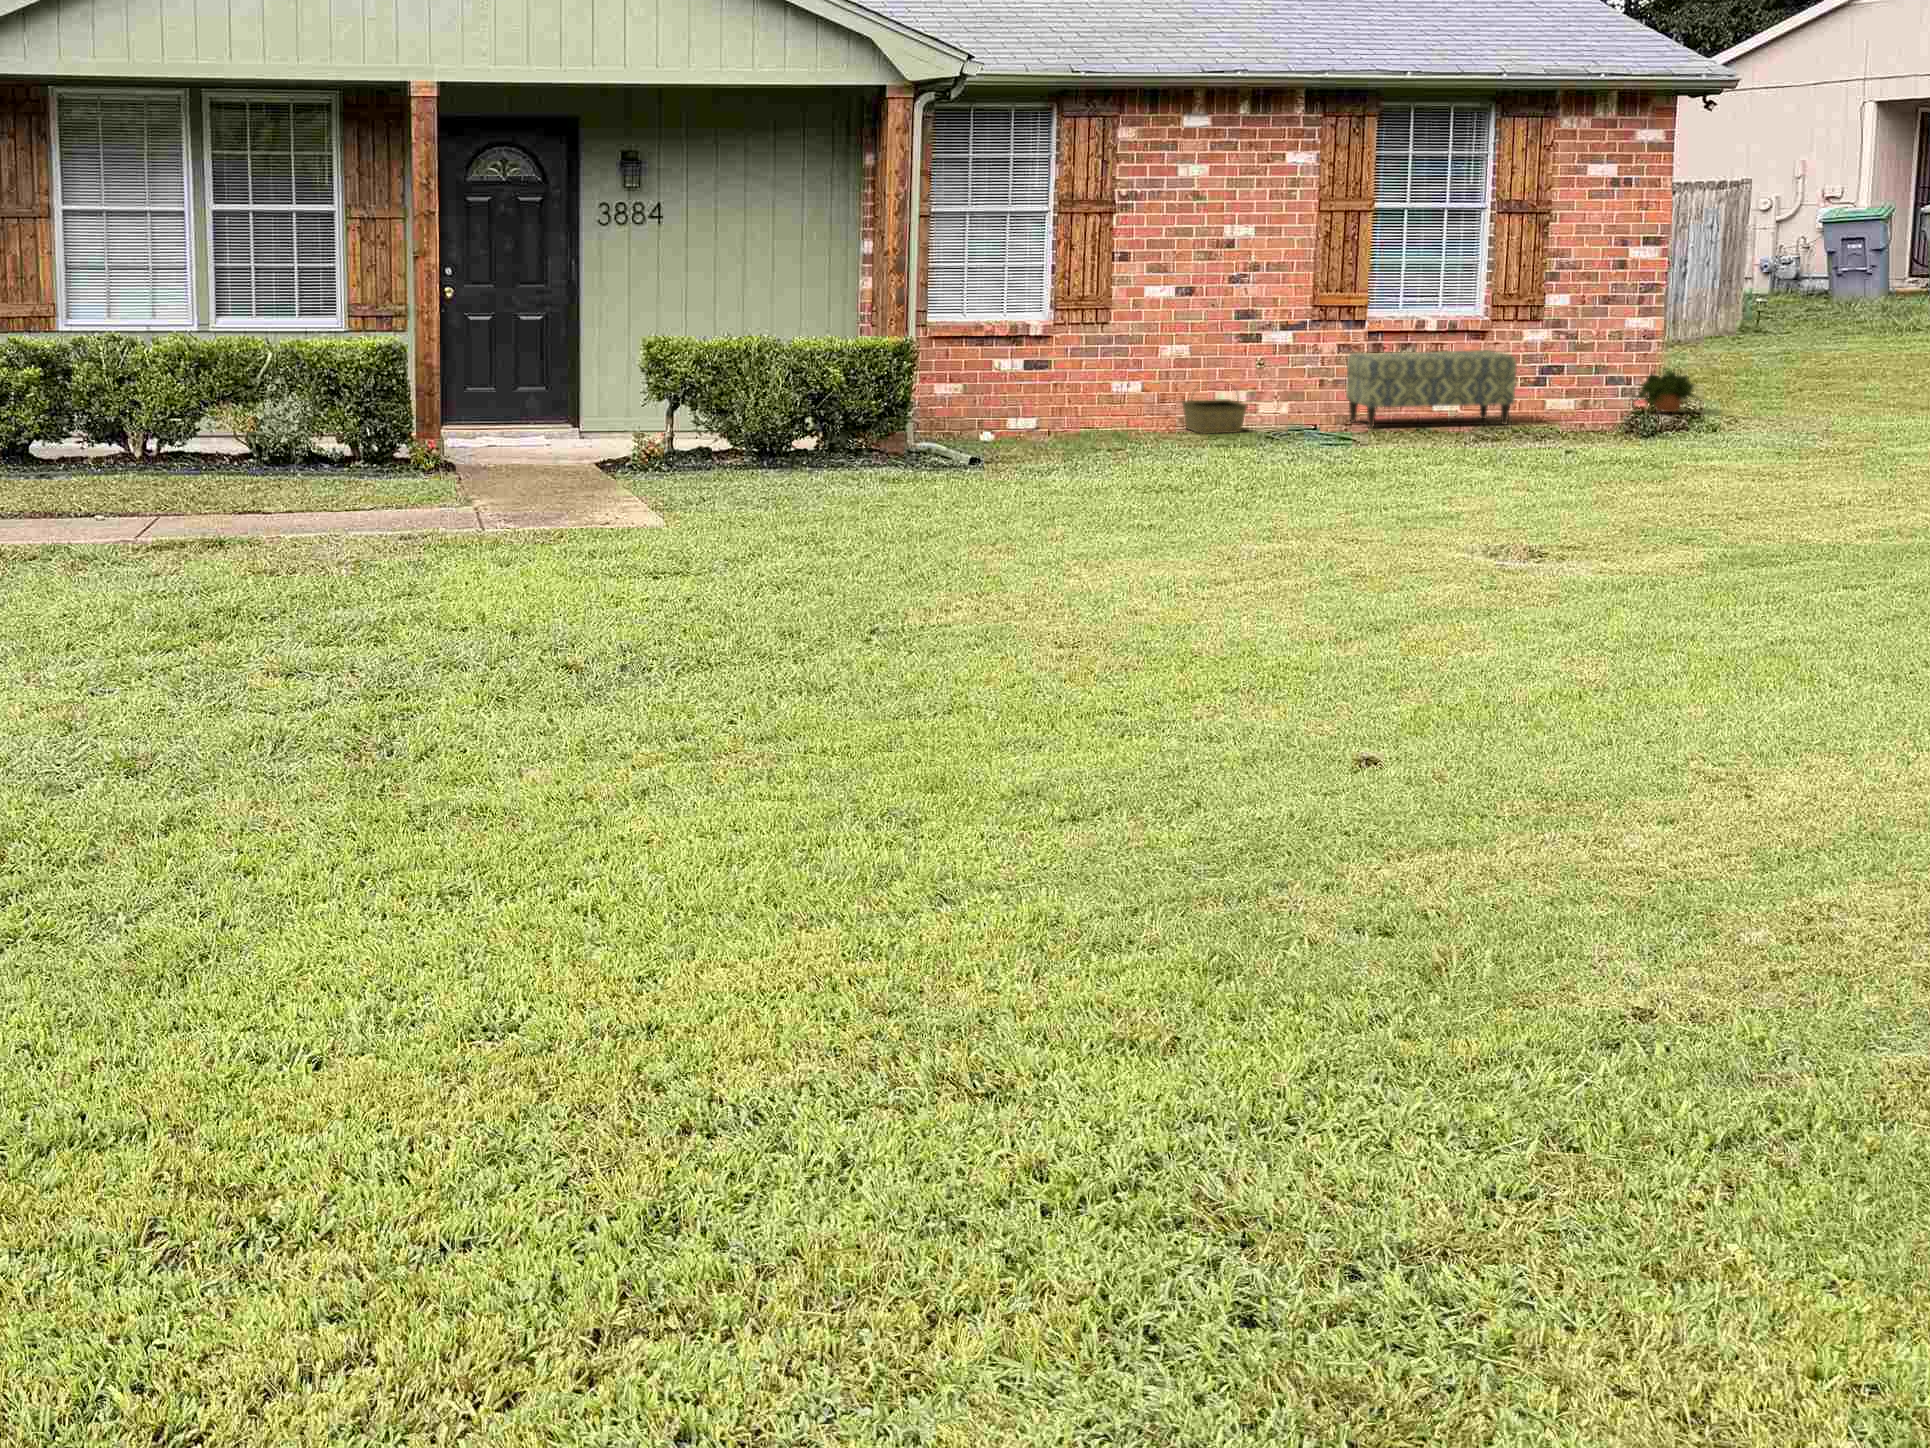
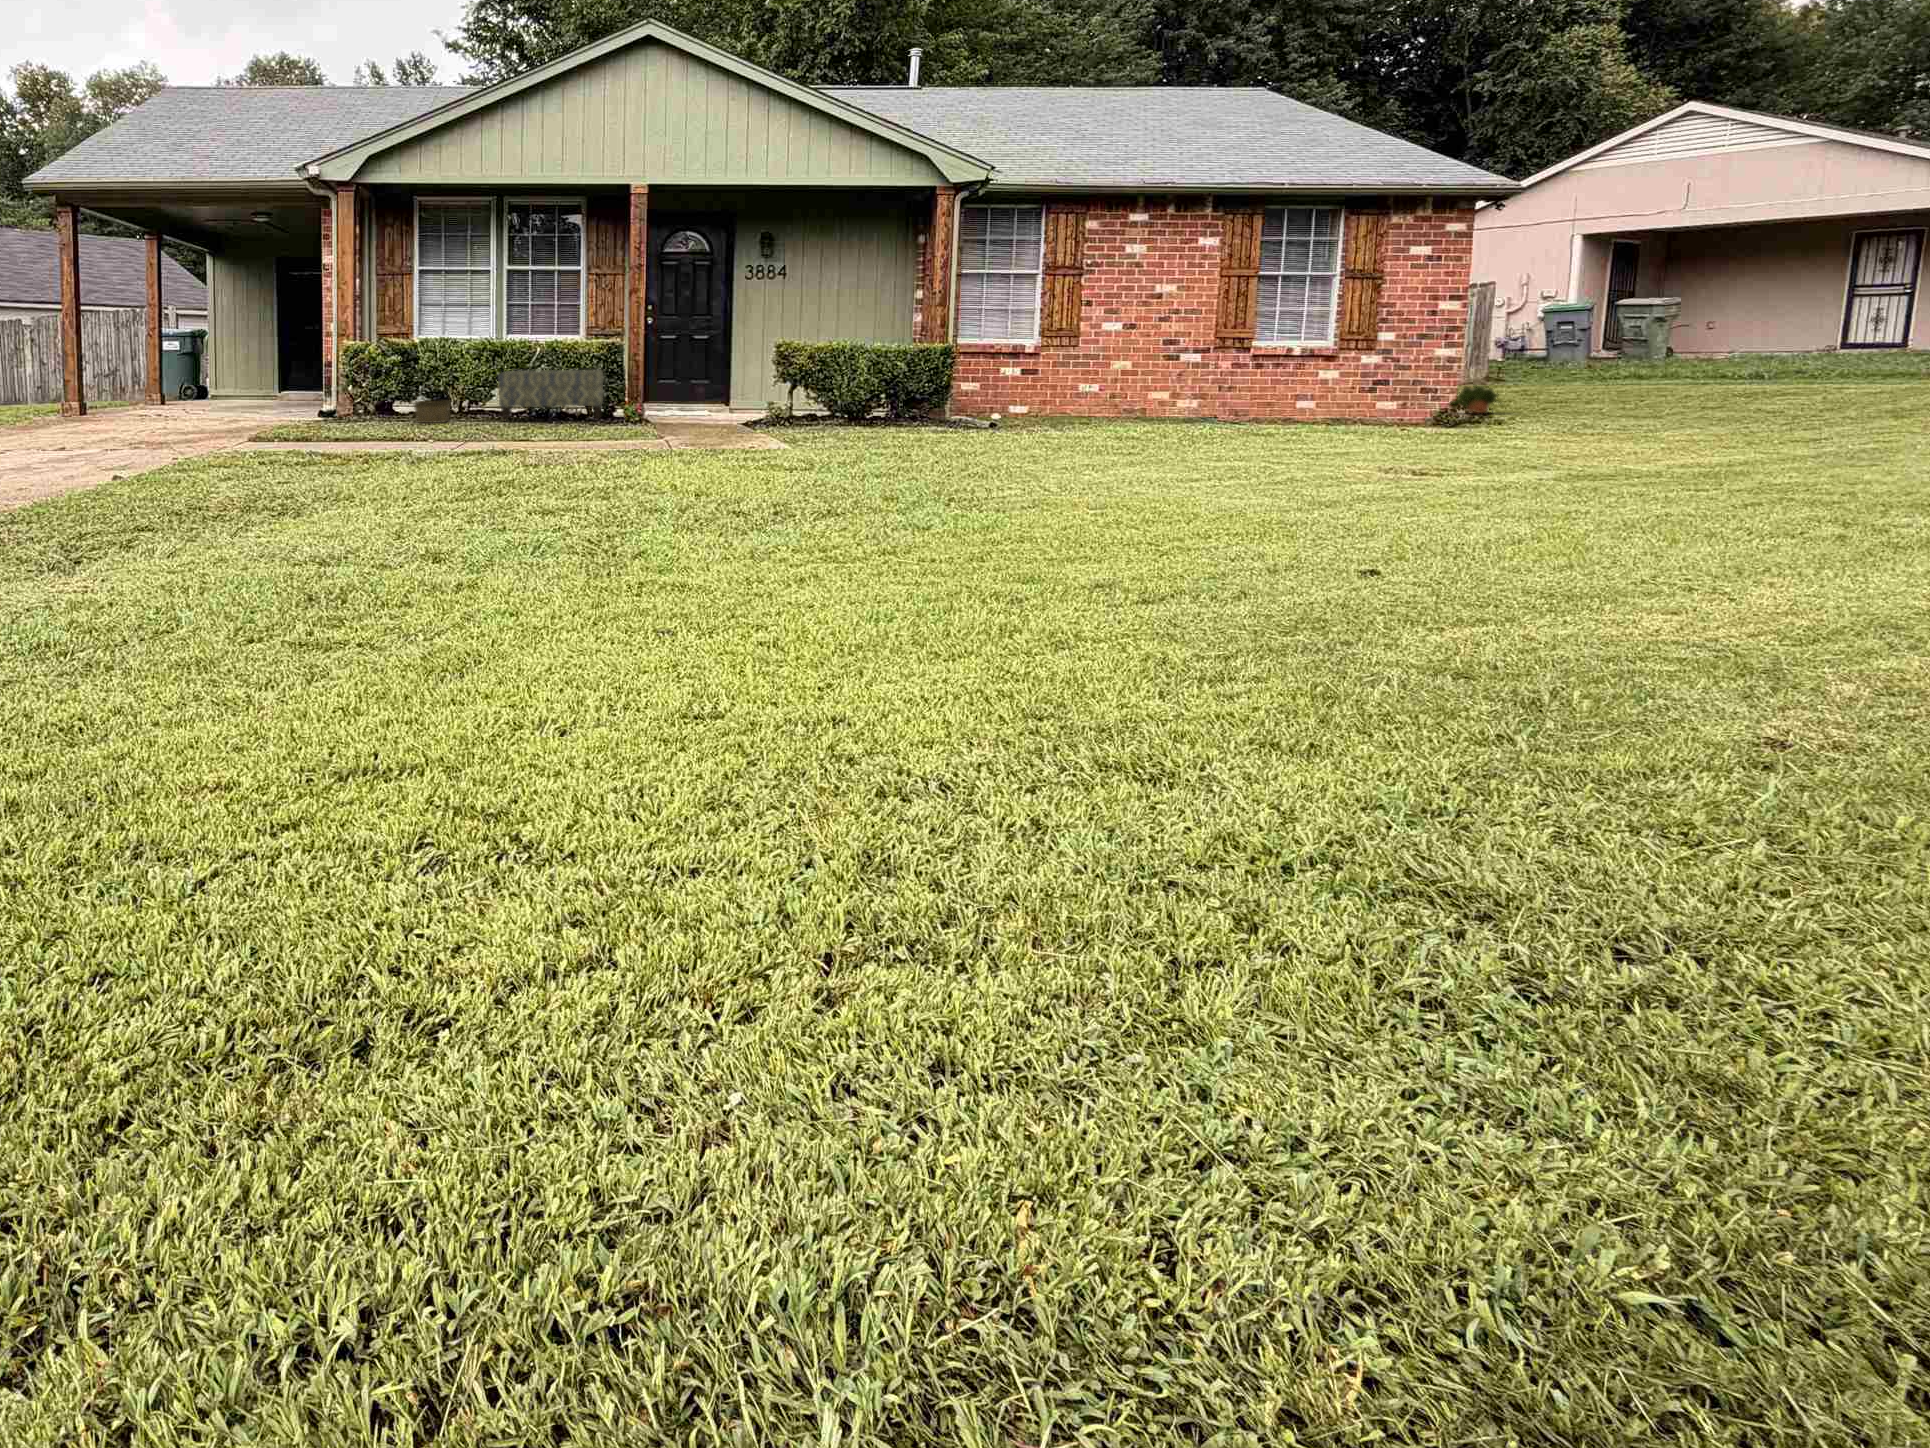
bench: present [1346,350,1517,429] -> present [498,369,604,421]
basket: present [1182,394,1247,434] -> present [413,400,450,423]

